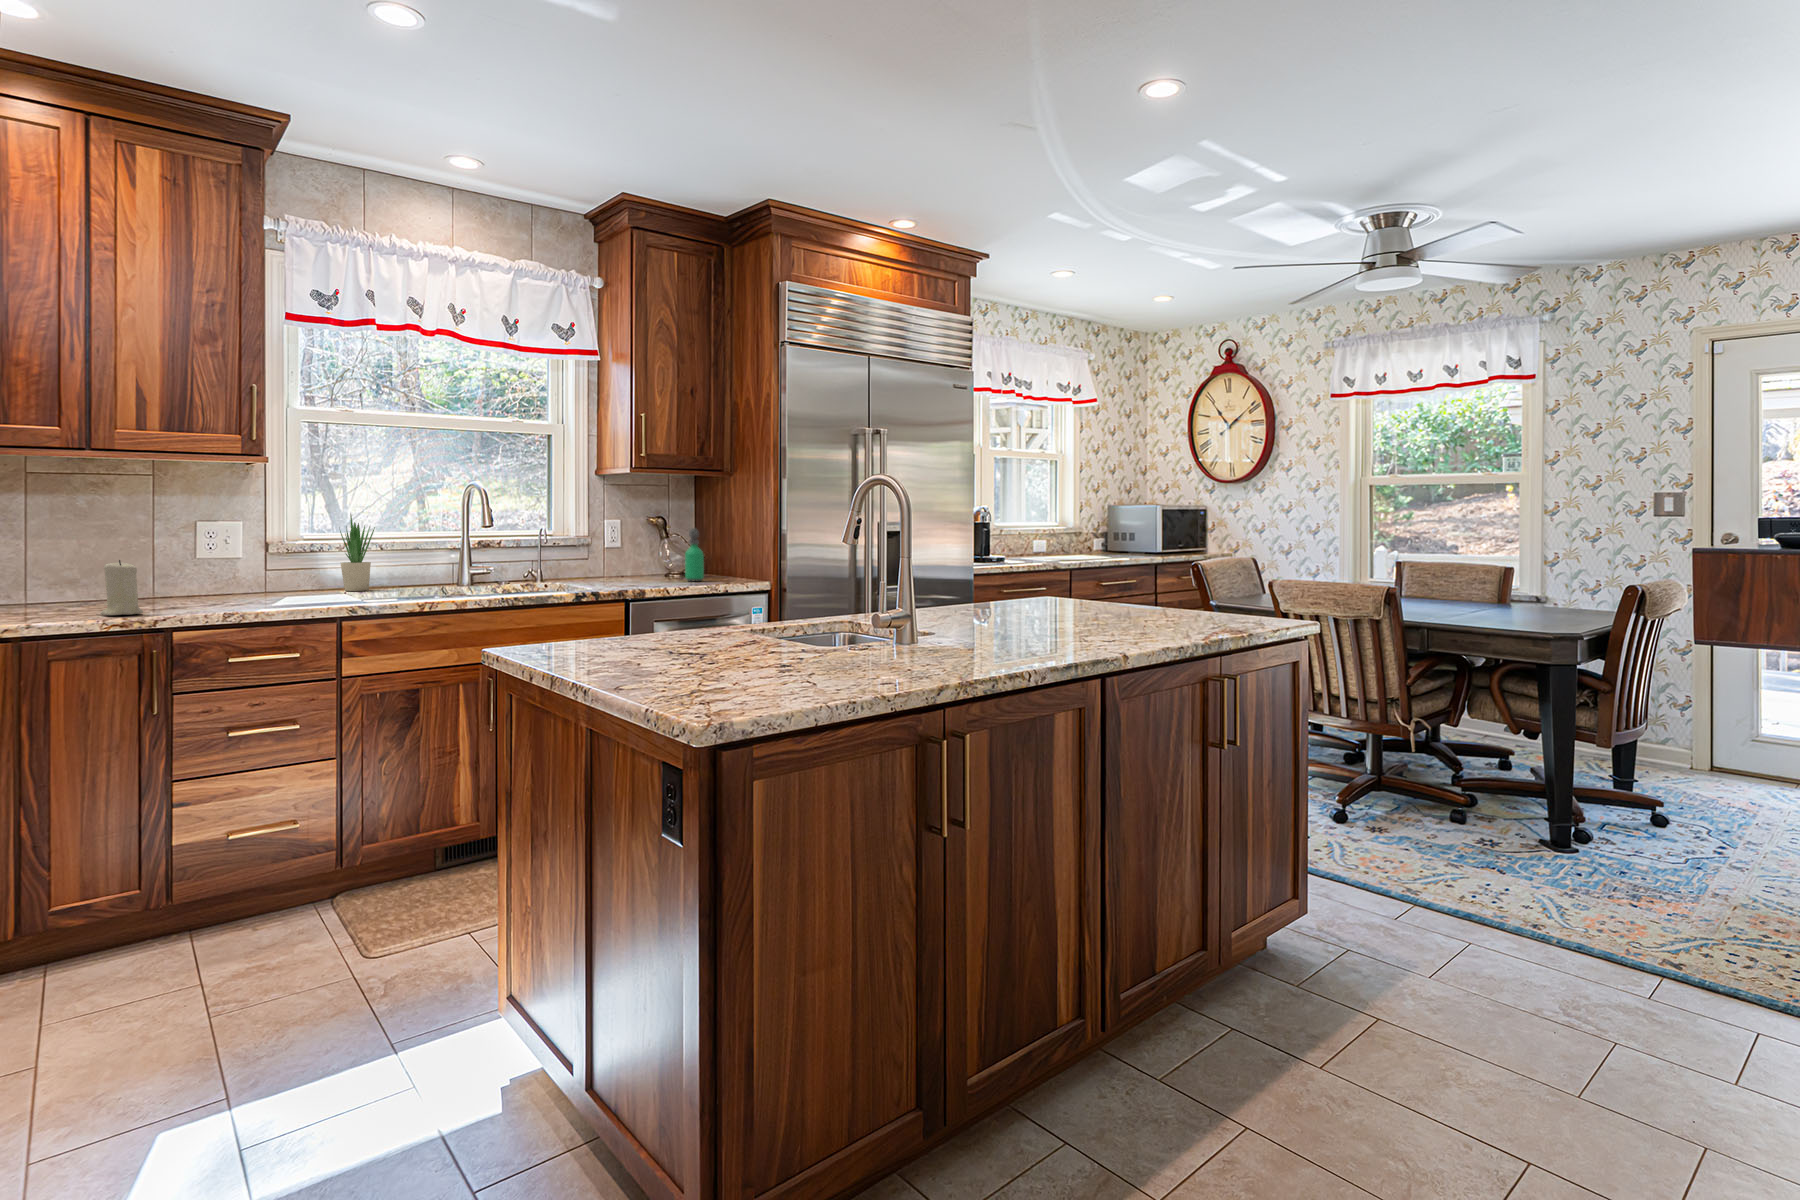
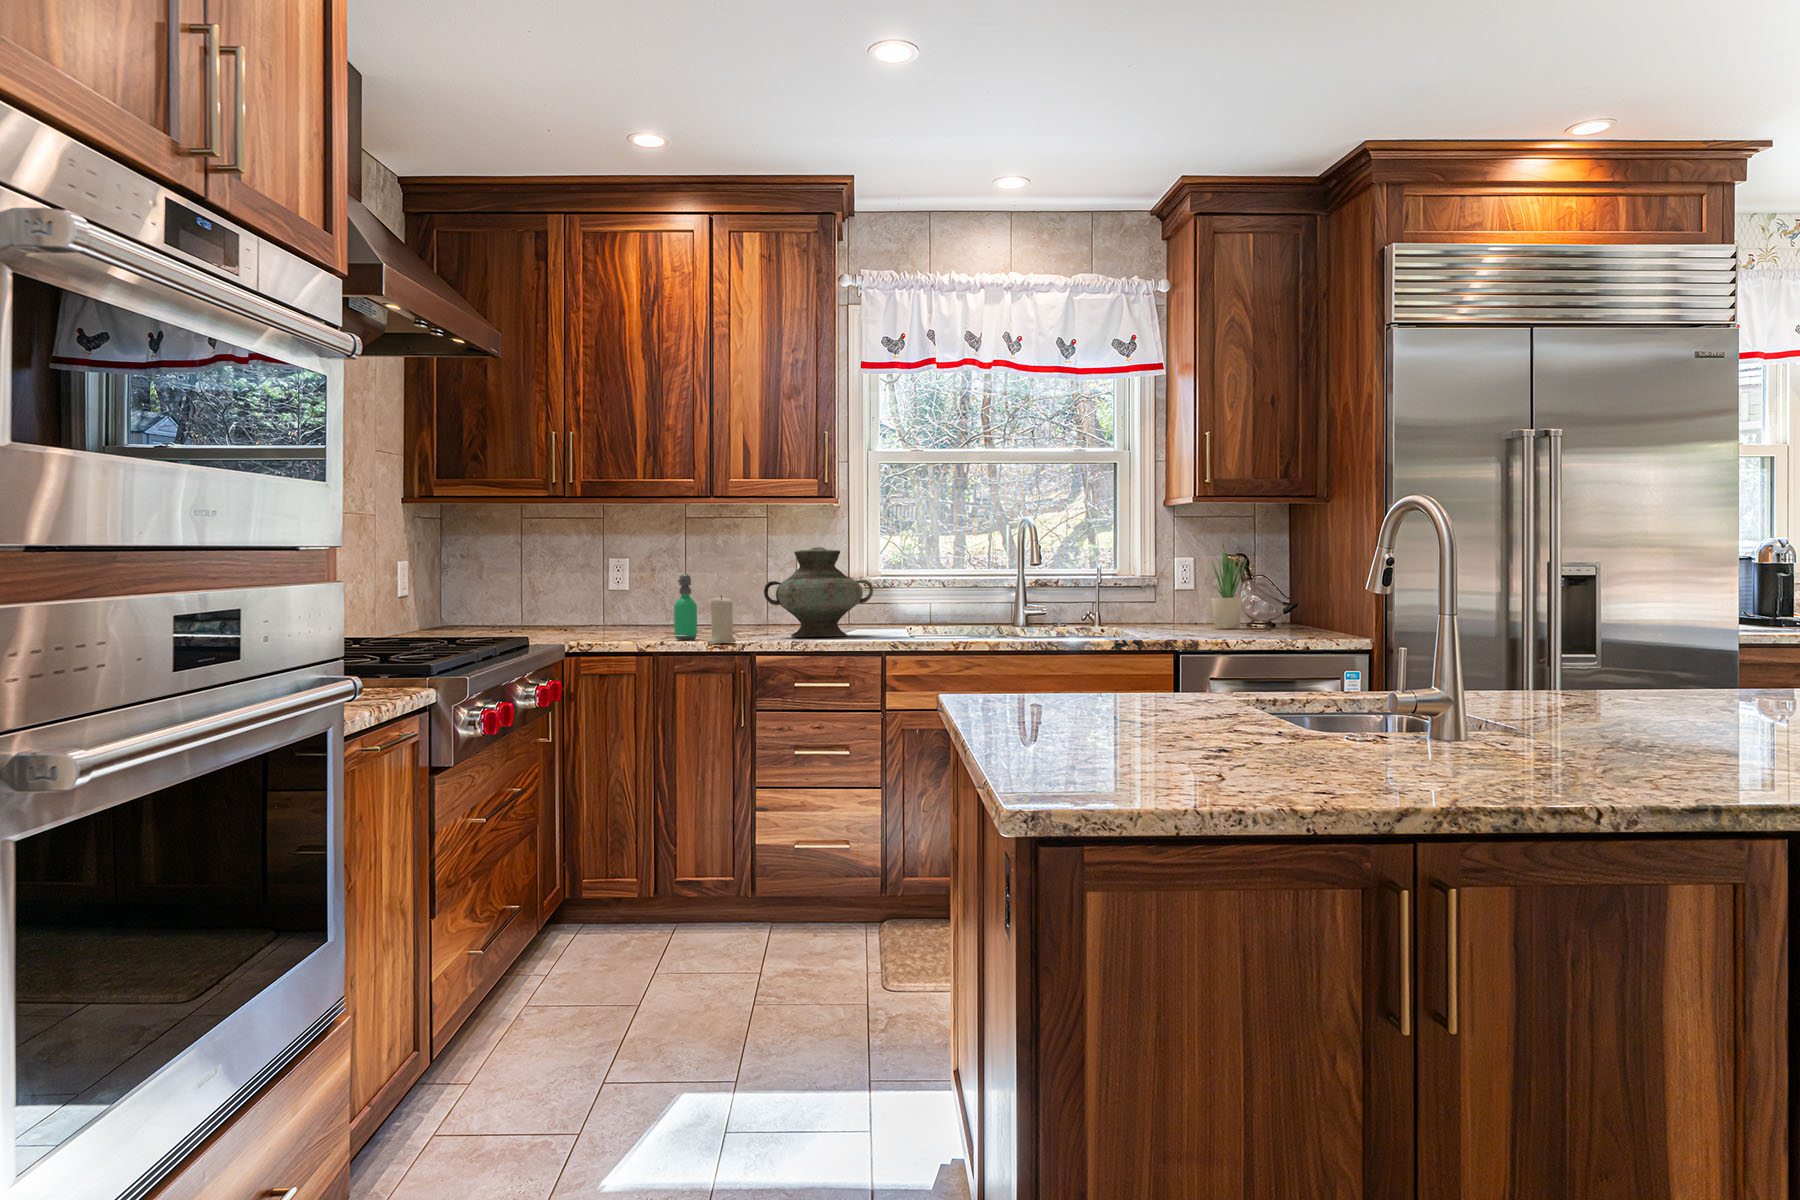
vase: none [174,506,313,602] -> present [764,547,873,637]
potted plant: present [340,514,375,591] -> present [1212,545,1247,629]
soap dispenser: present [685,528,704,581] -> present [674,574,697,640]

